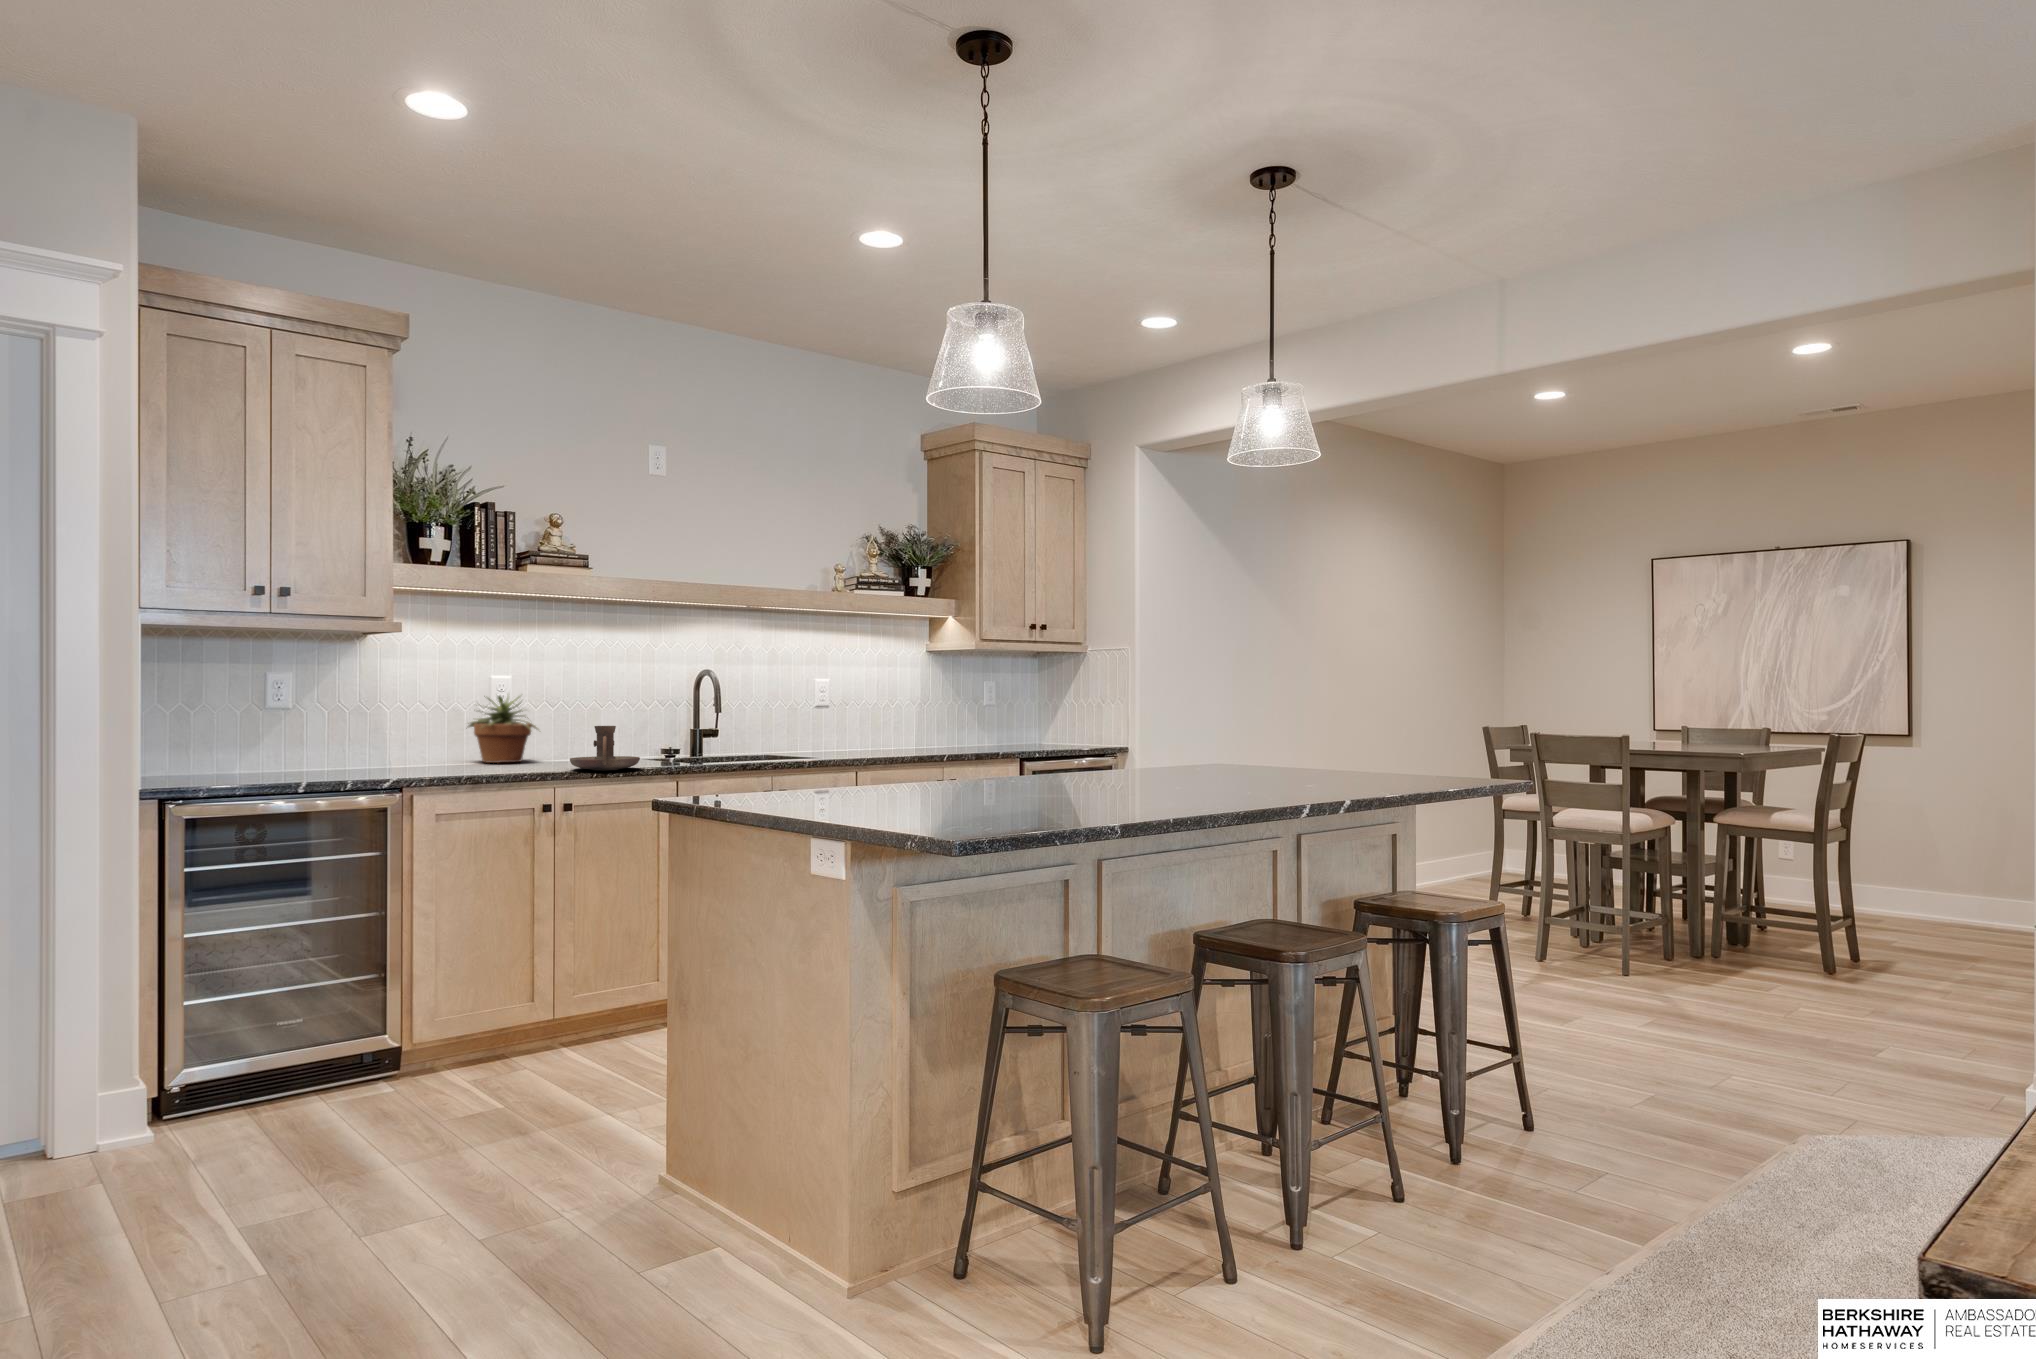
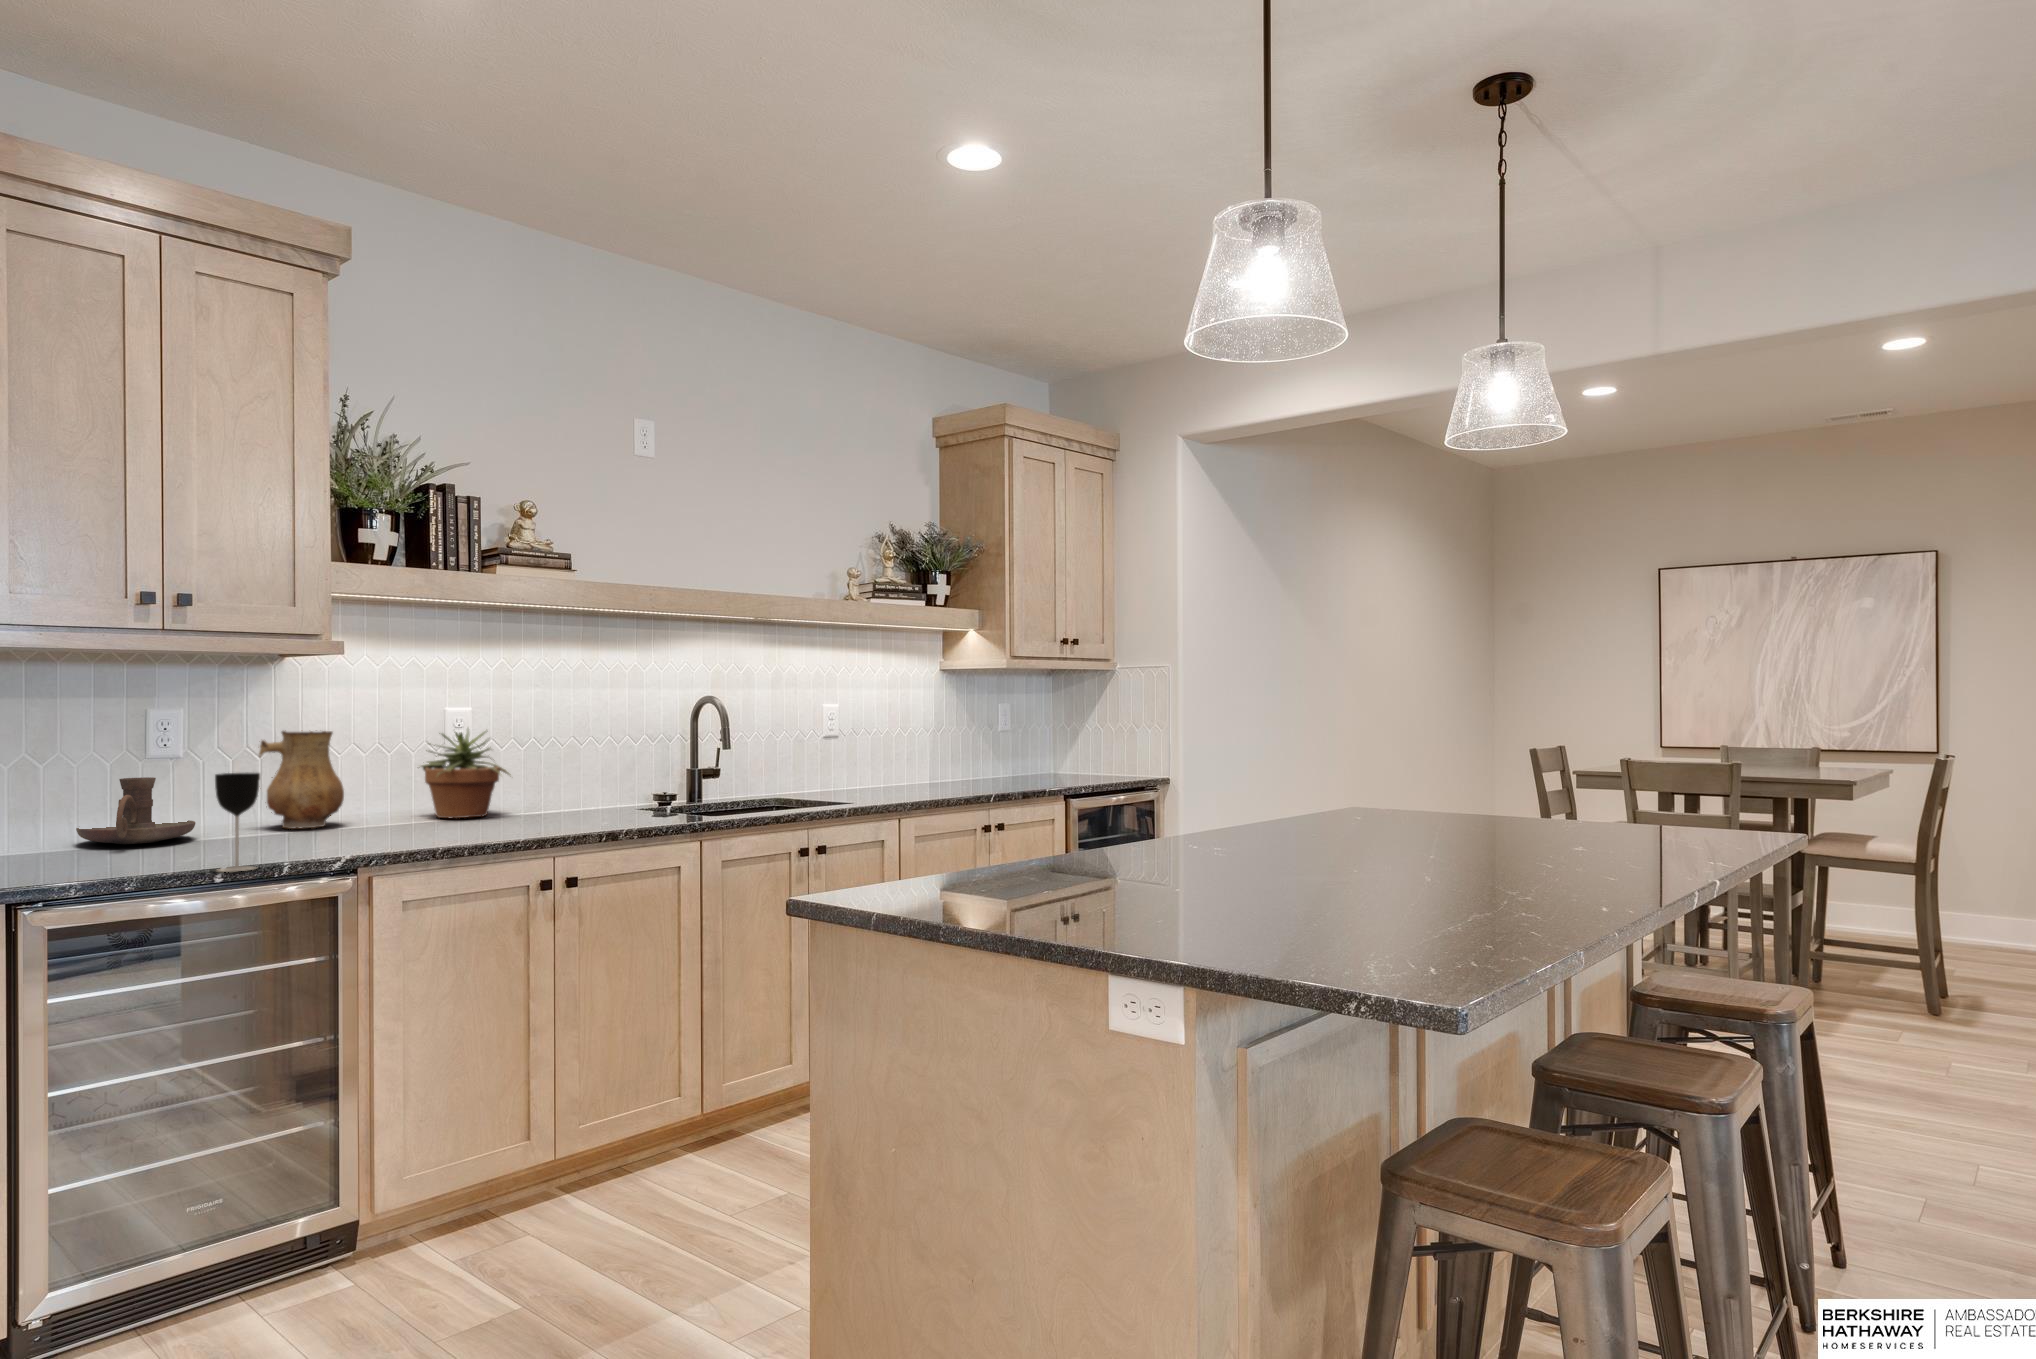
ceramic pitcher: none [344,692,411,767] -> present [259,731,344,829]
wine glass: none [306,717,337,787] -> present [215,773,259,872]
candle holder: present [570,726,640,770] -> present [76,777,195,844]

